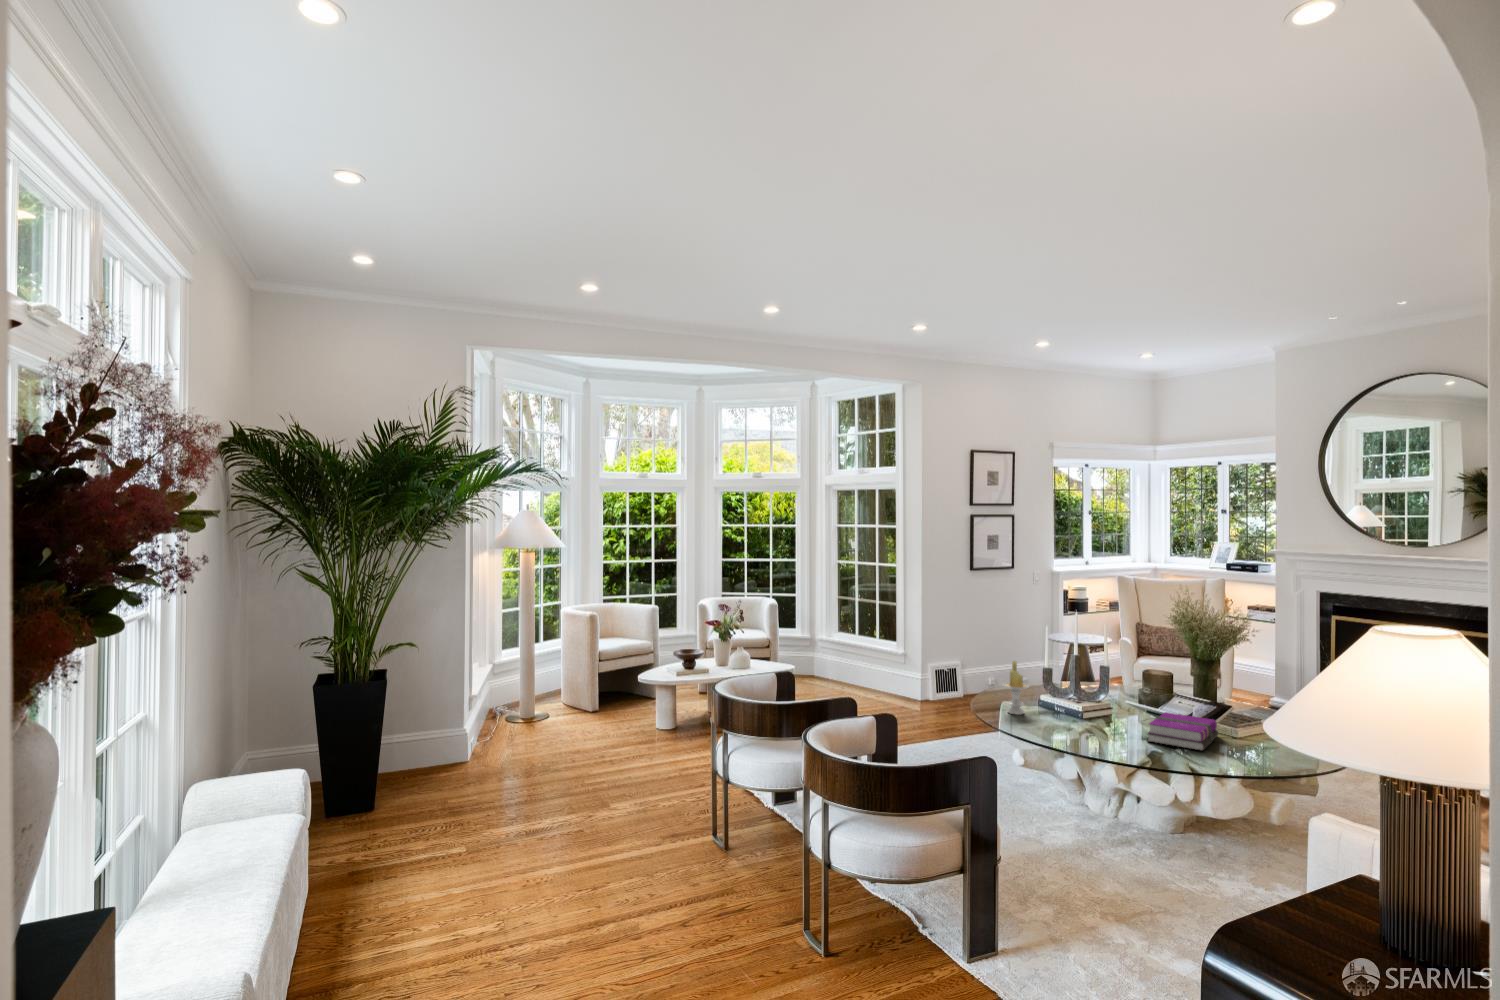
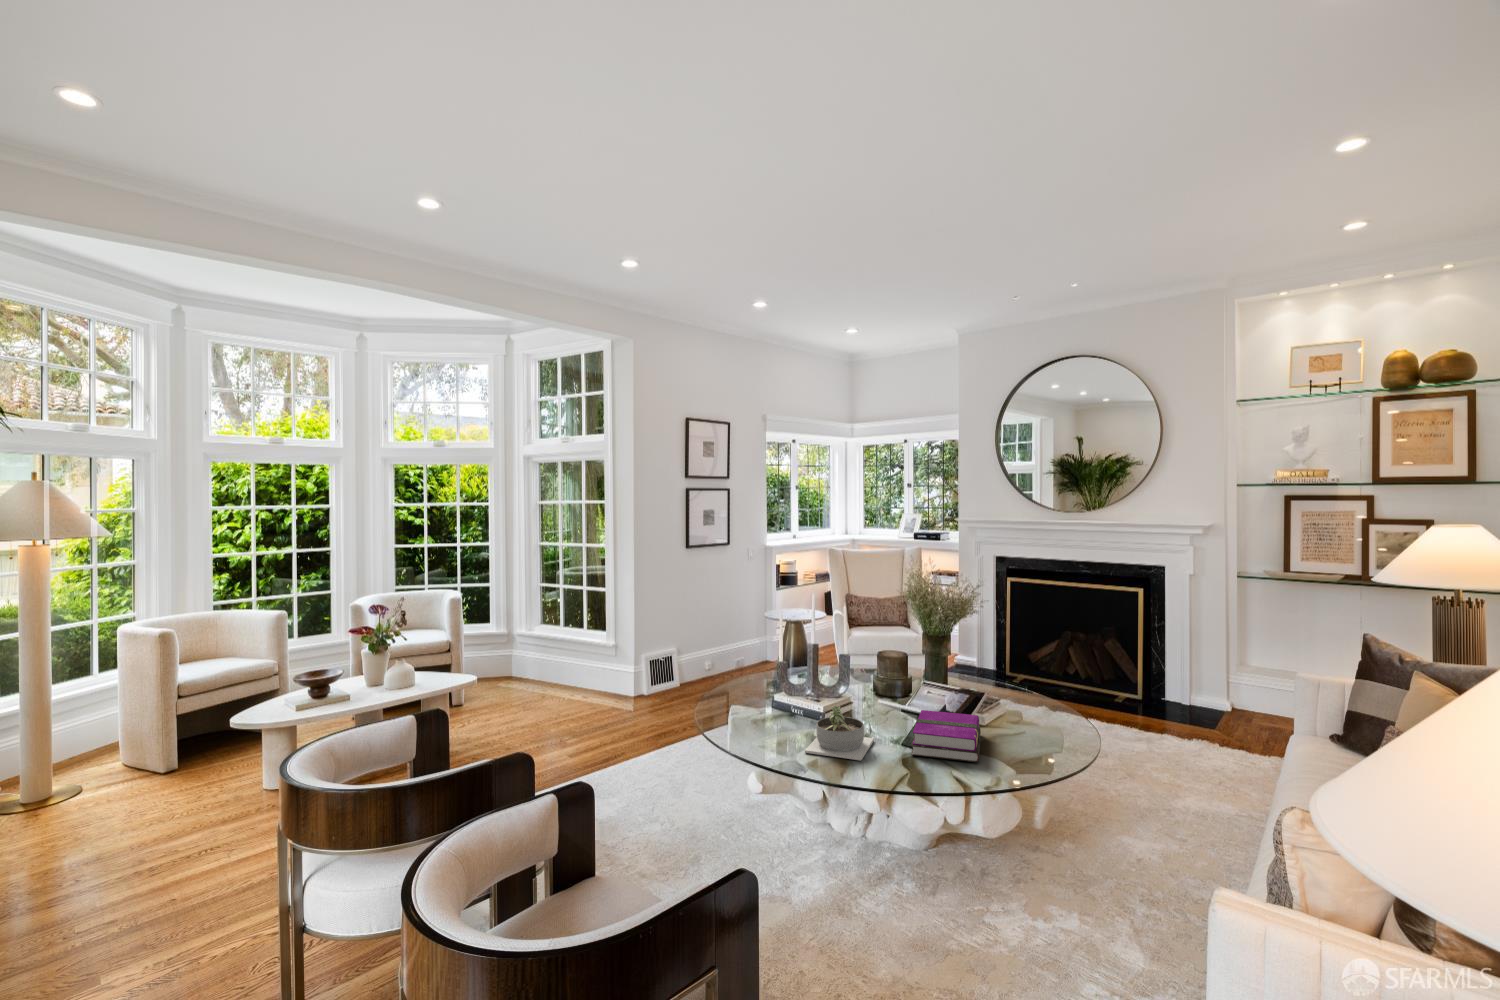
candle: present [1003,661,1029,715] -> none [733,661,766,731]
succulent planter: none [1057,698,1118,740] -> present [805,705,874,760]

